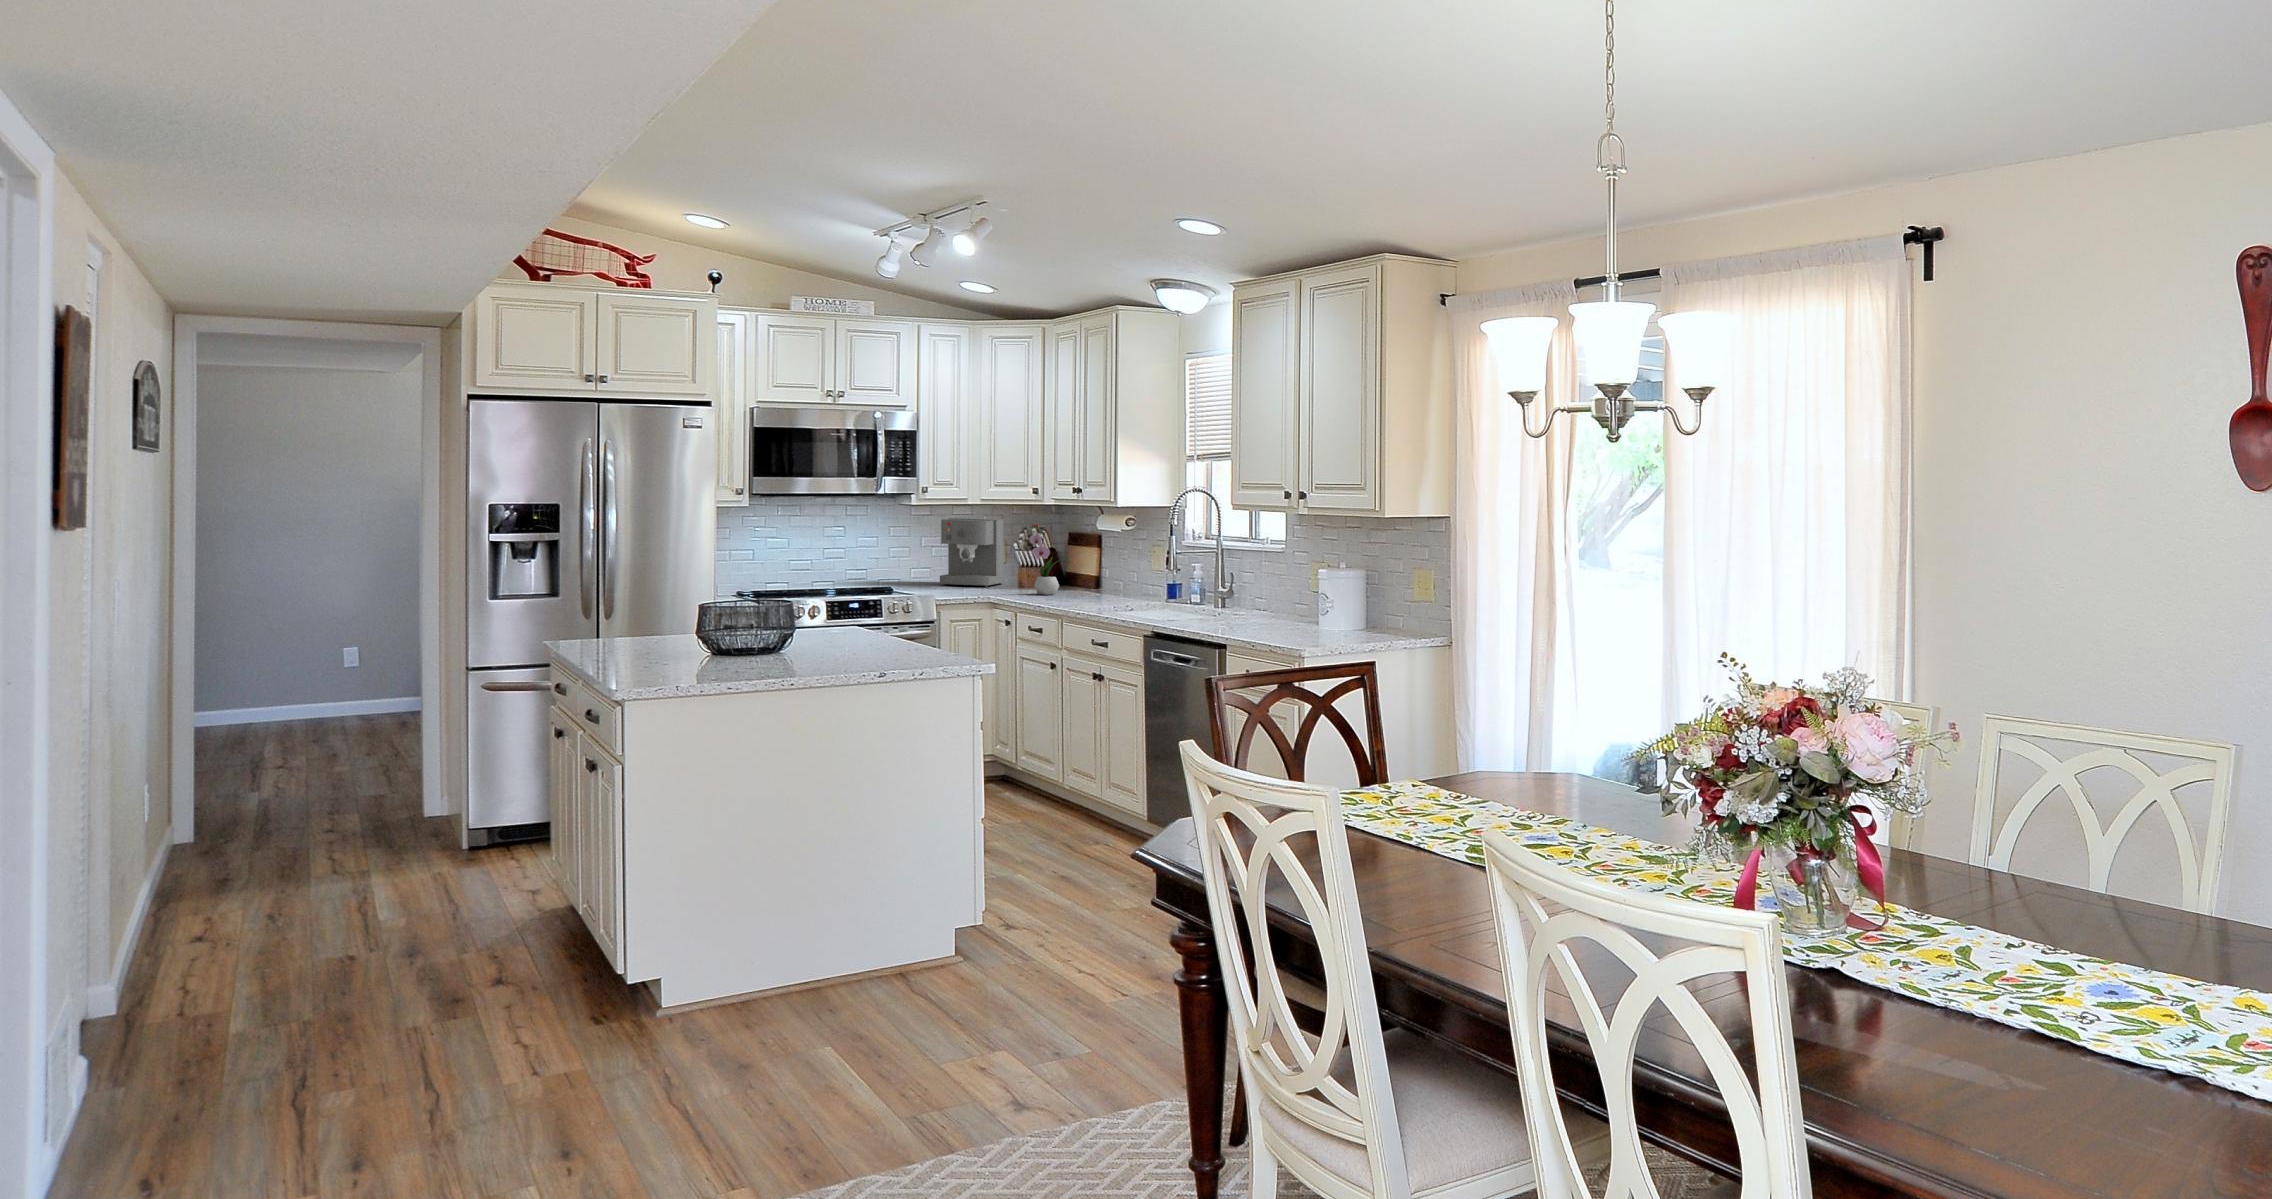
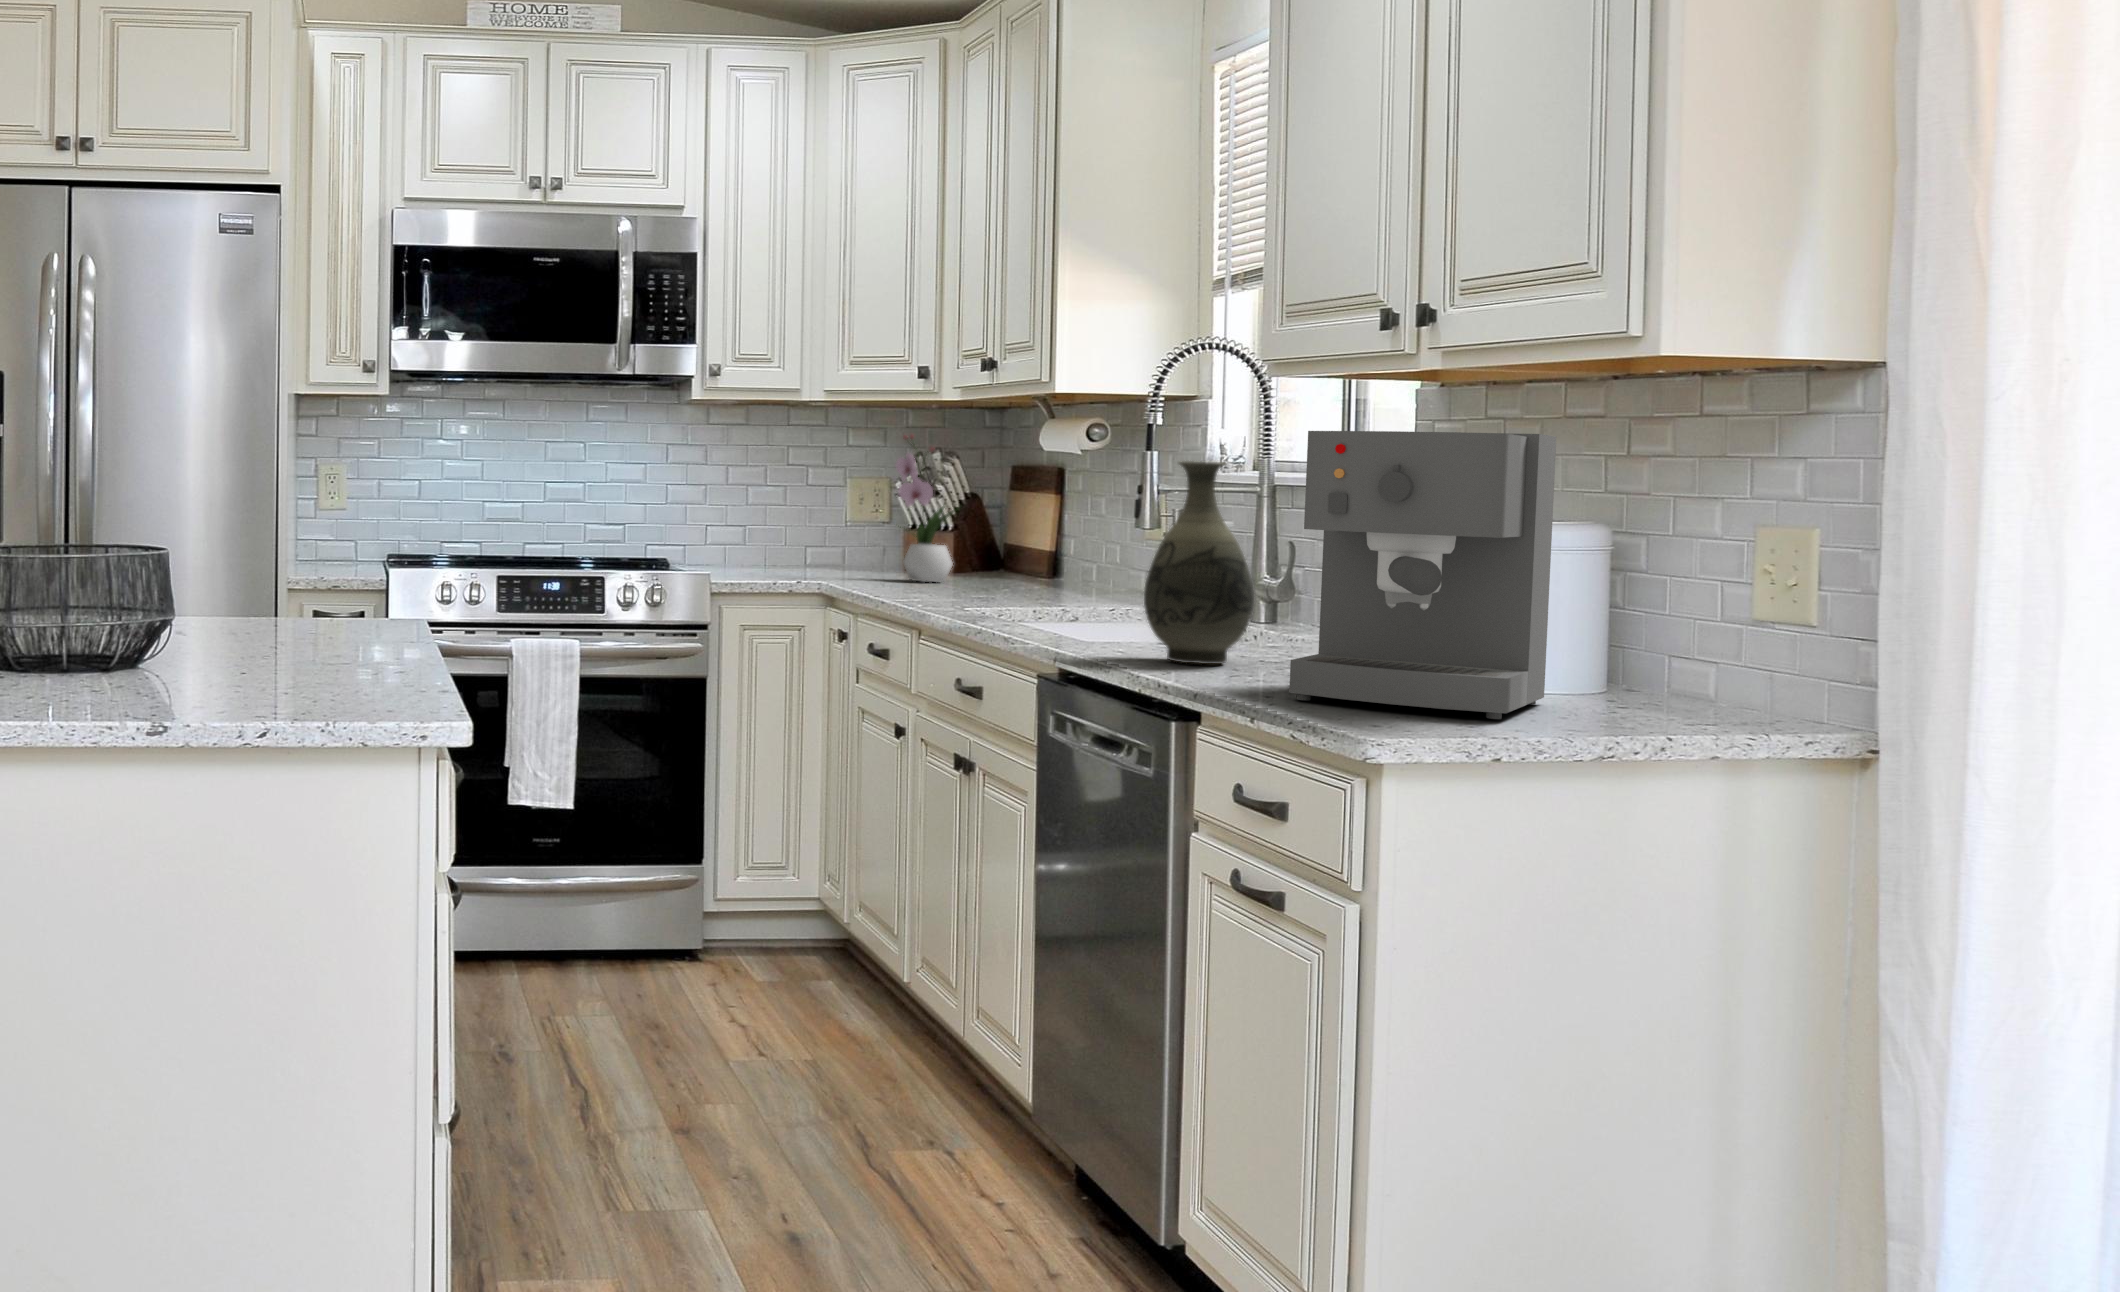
coffee maker: present [940,518,1004,587] -> present [1289,431,1556,719]
vase: none [1195,556,1233,628] -> present [1144,461,1254,664]

